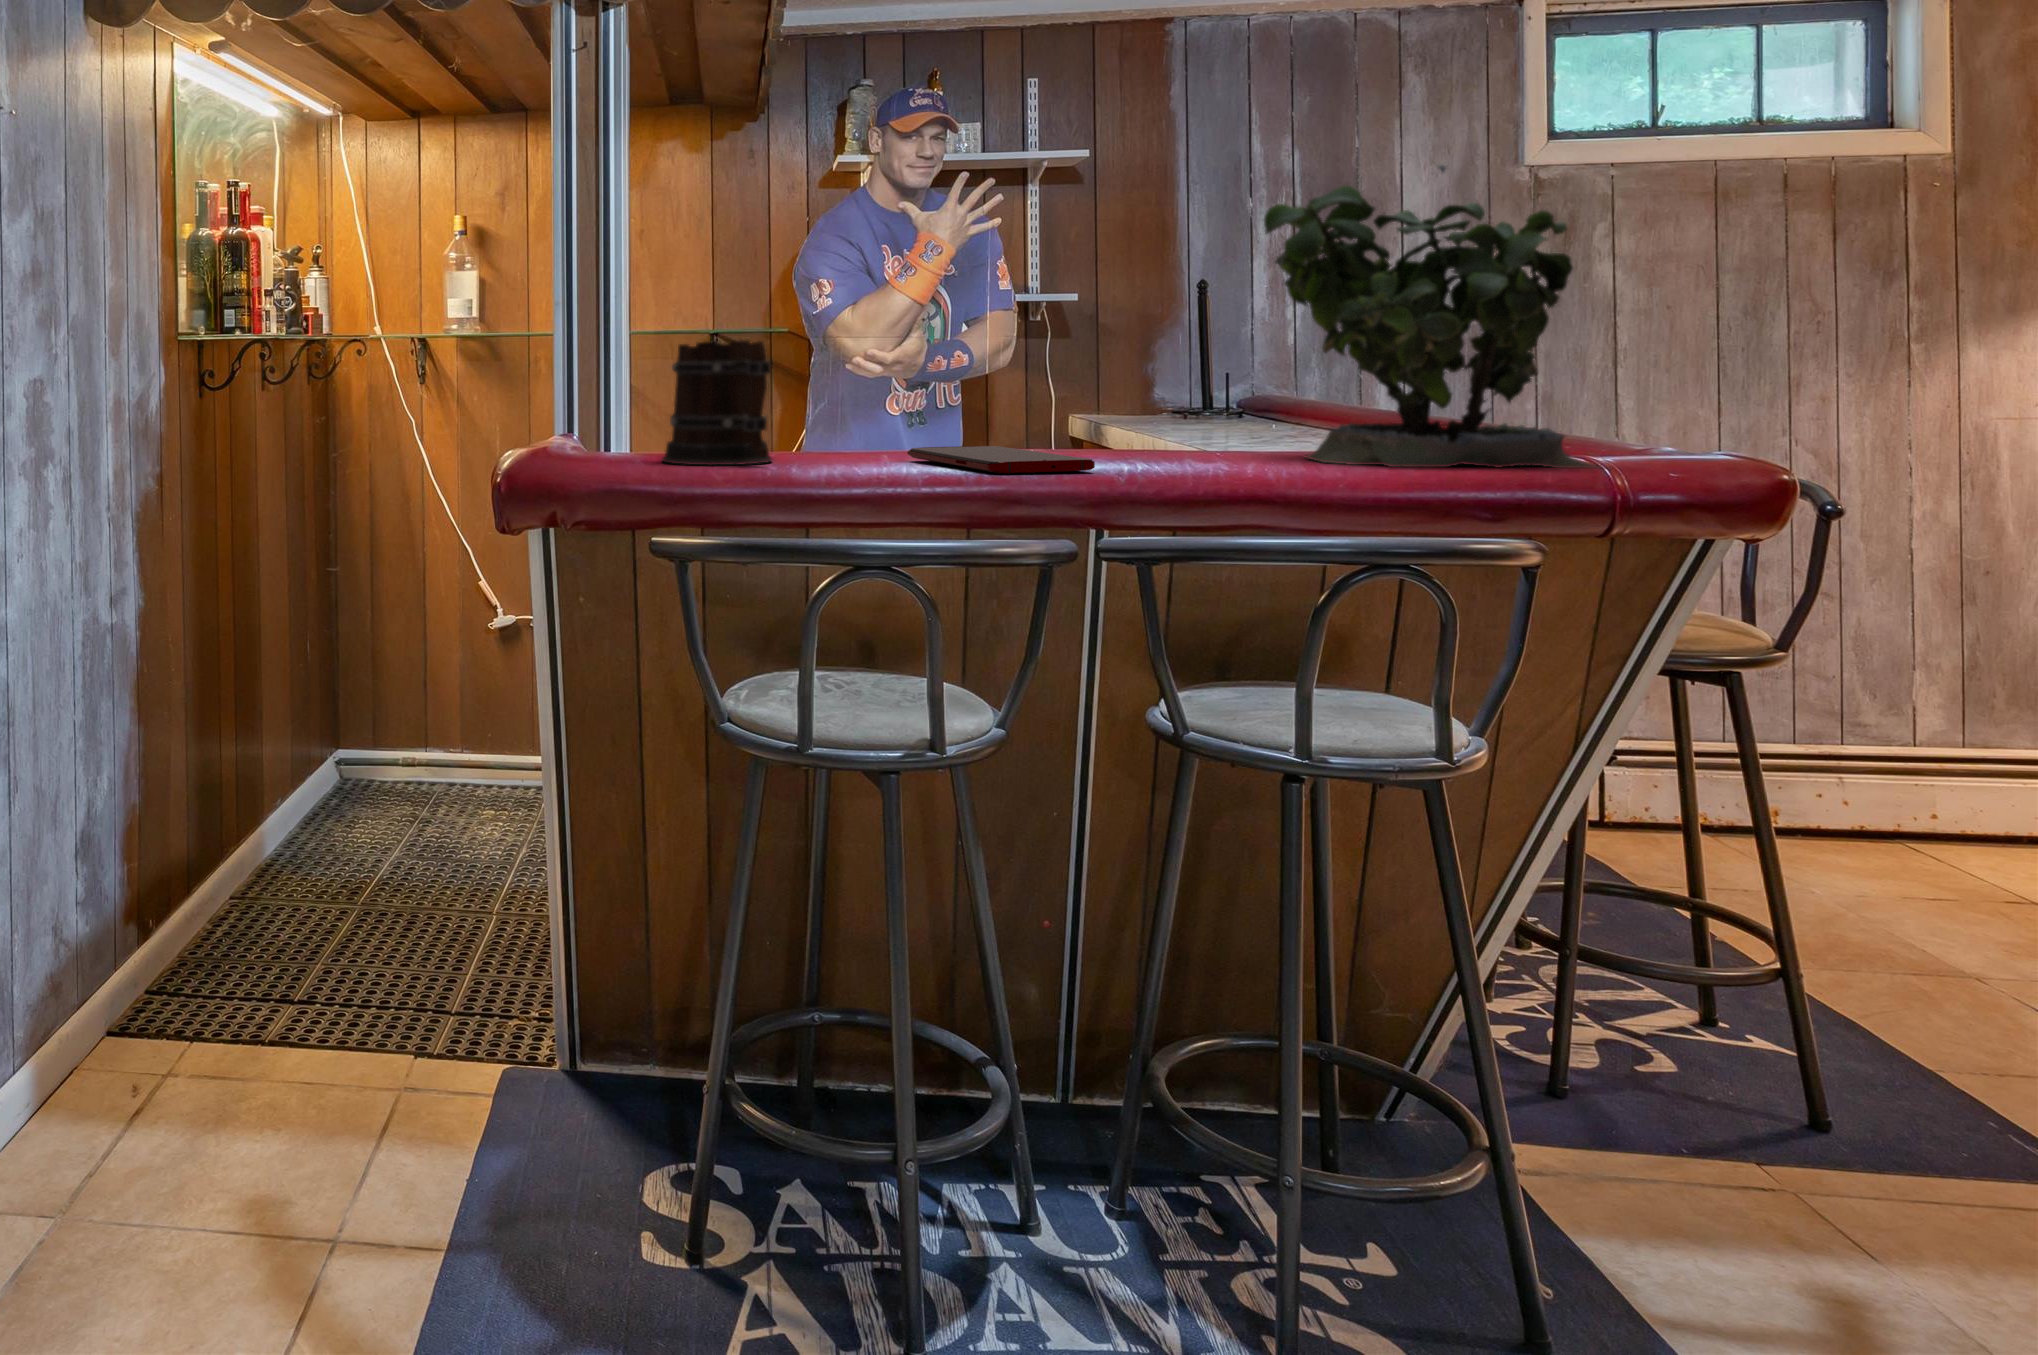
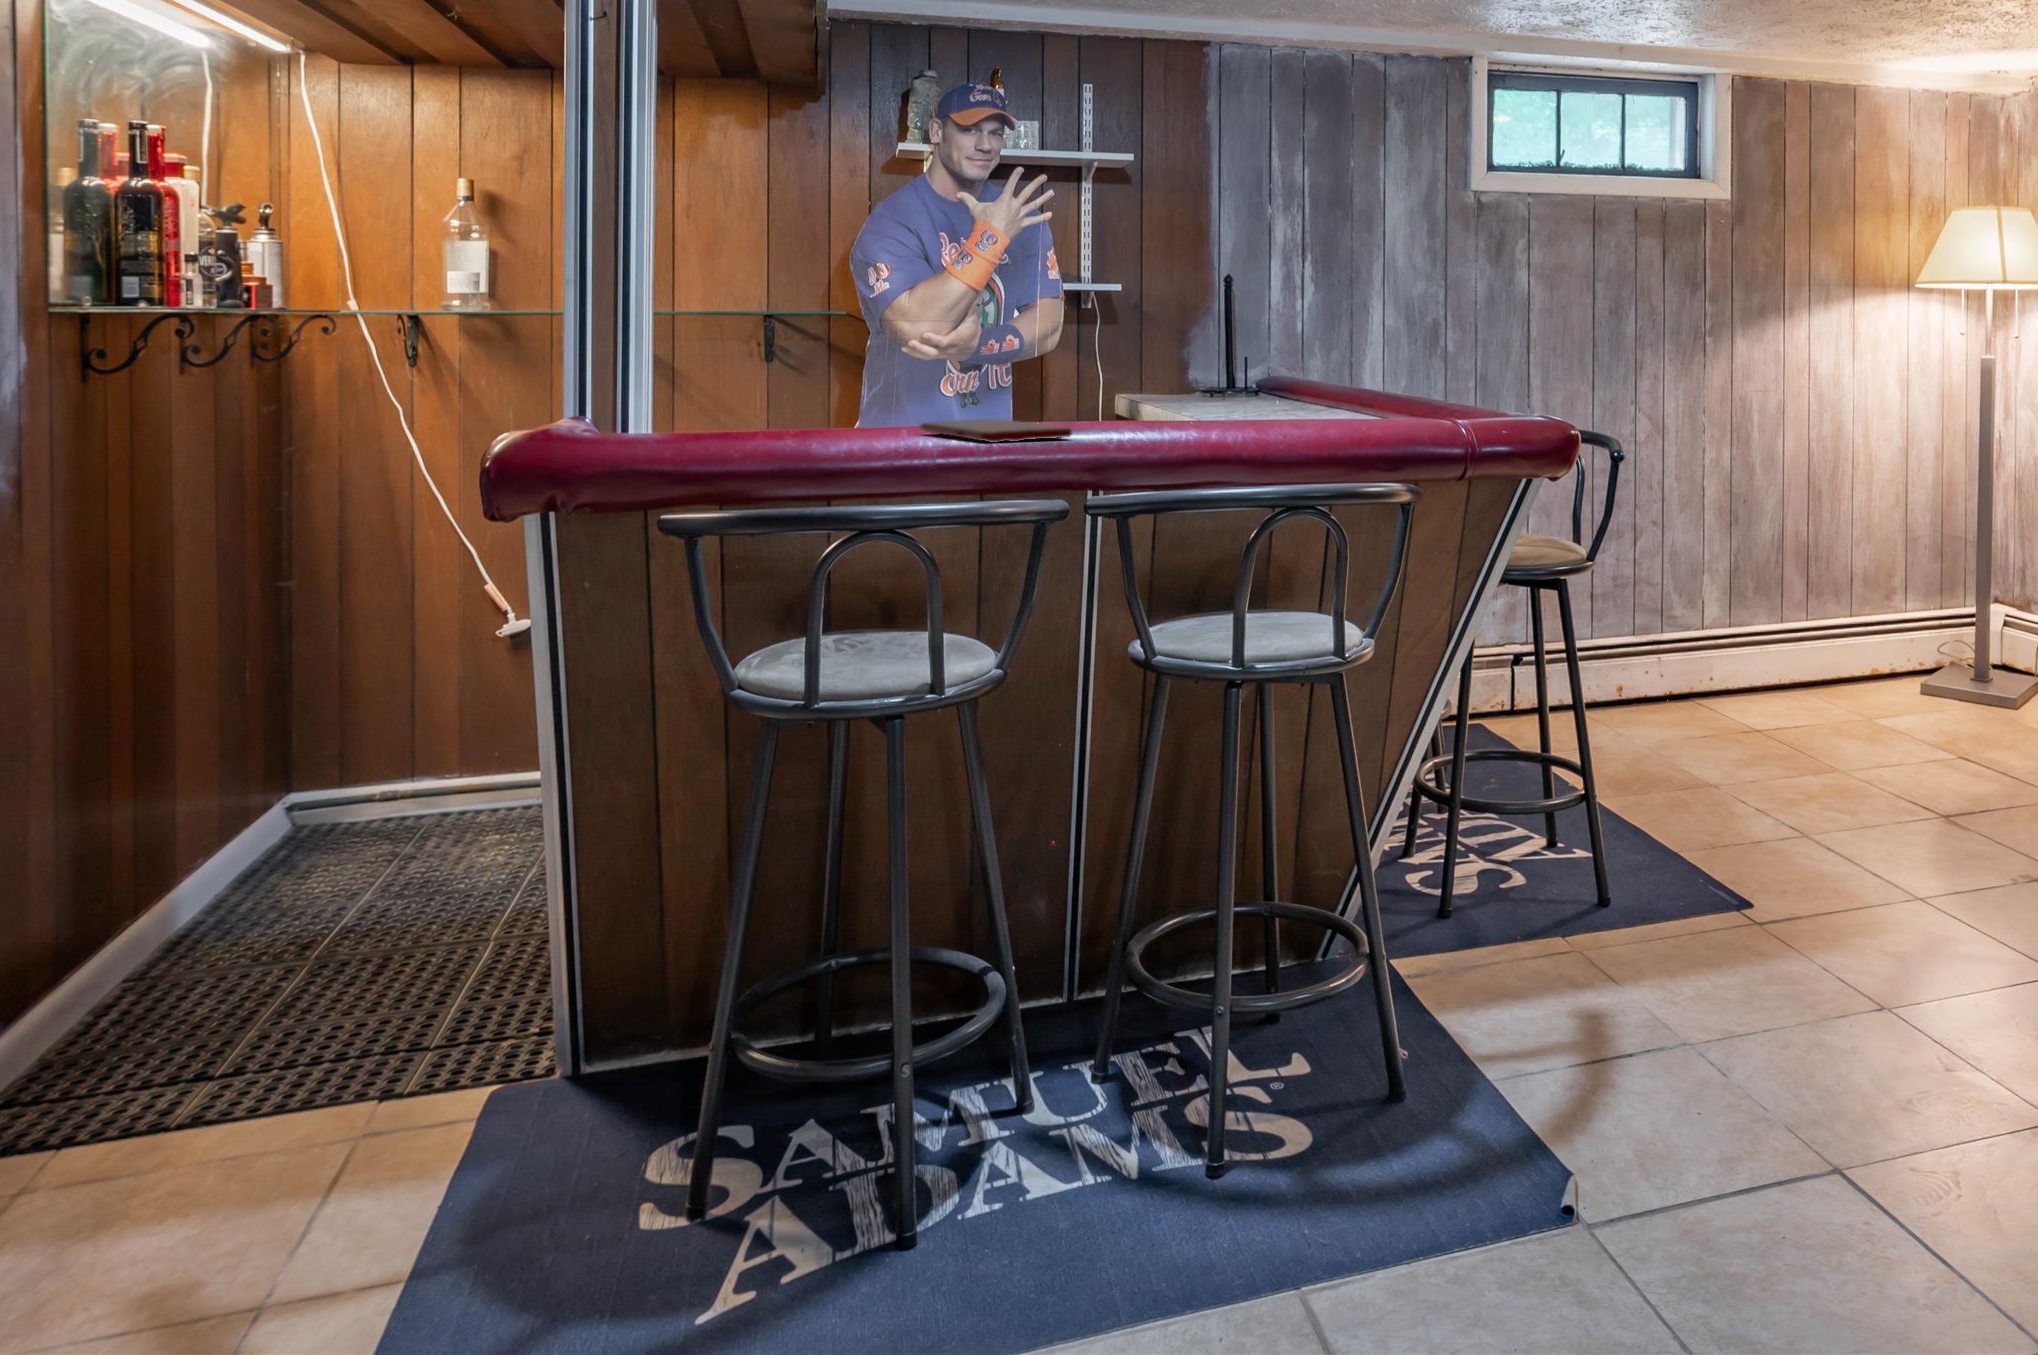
potted plant: present [1264,165,1605,468] -> none [1224,192,1449,430]
beer mug: present [662,340,772,465] -> none [671,322,789,443]

